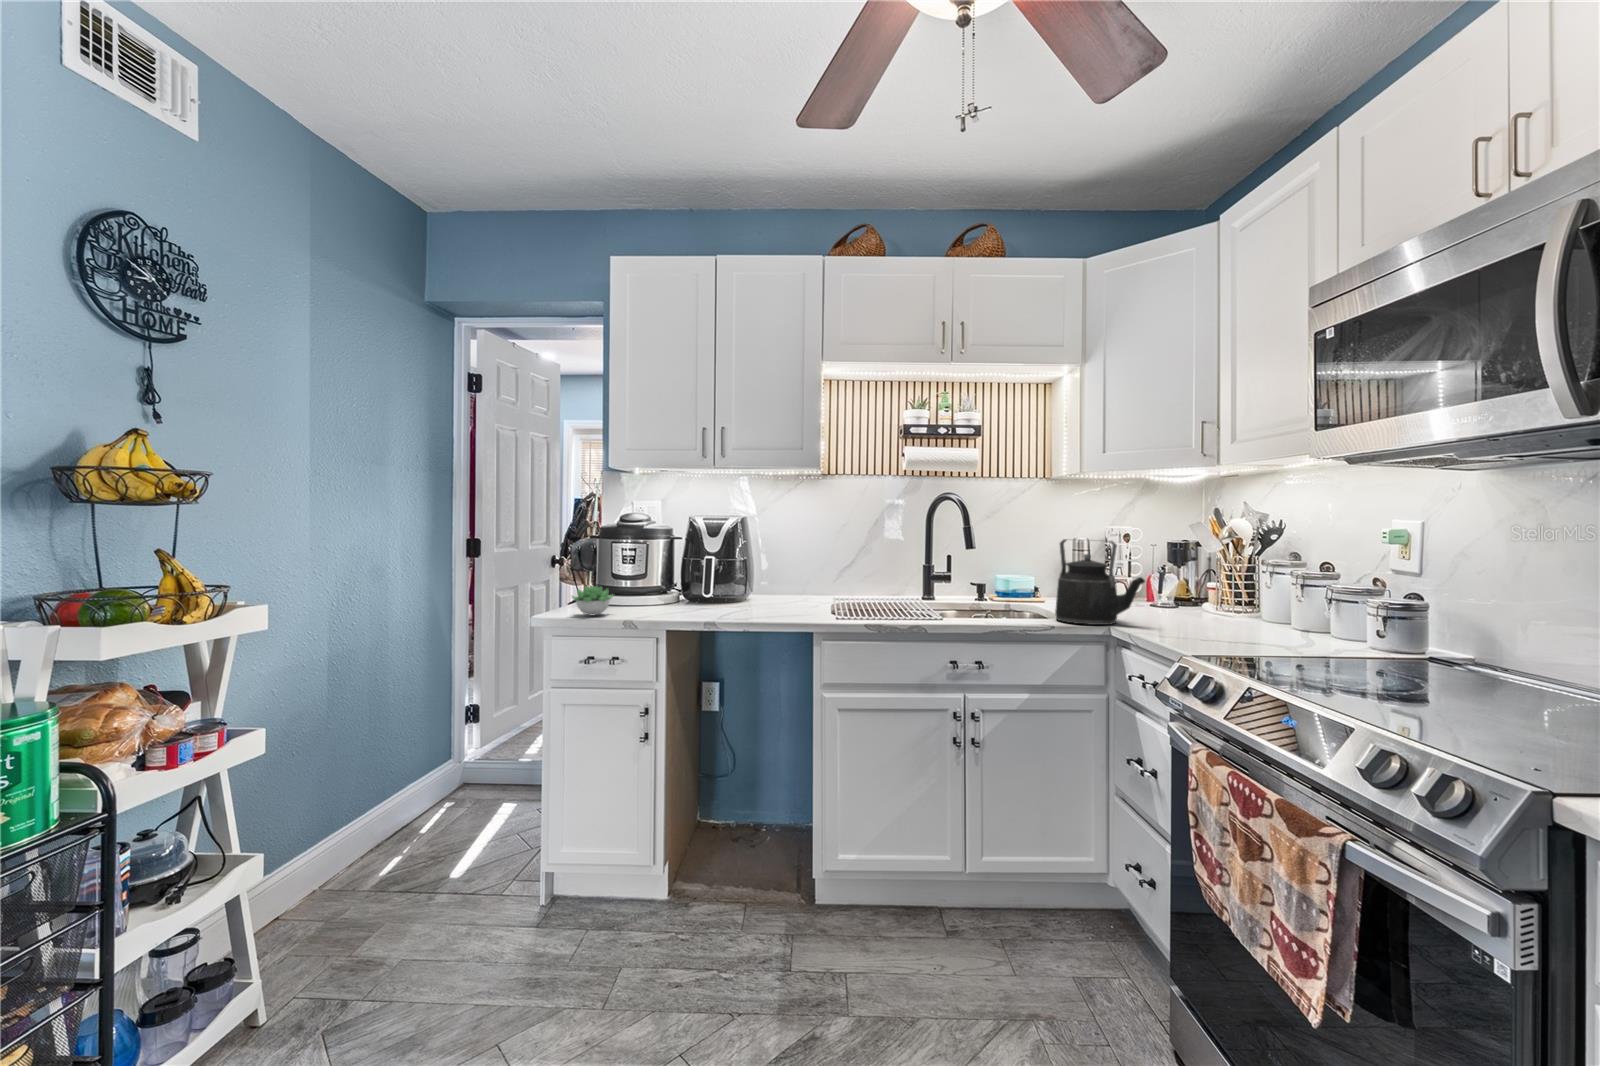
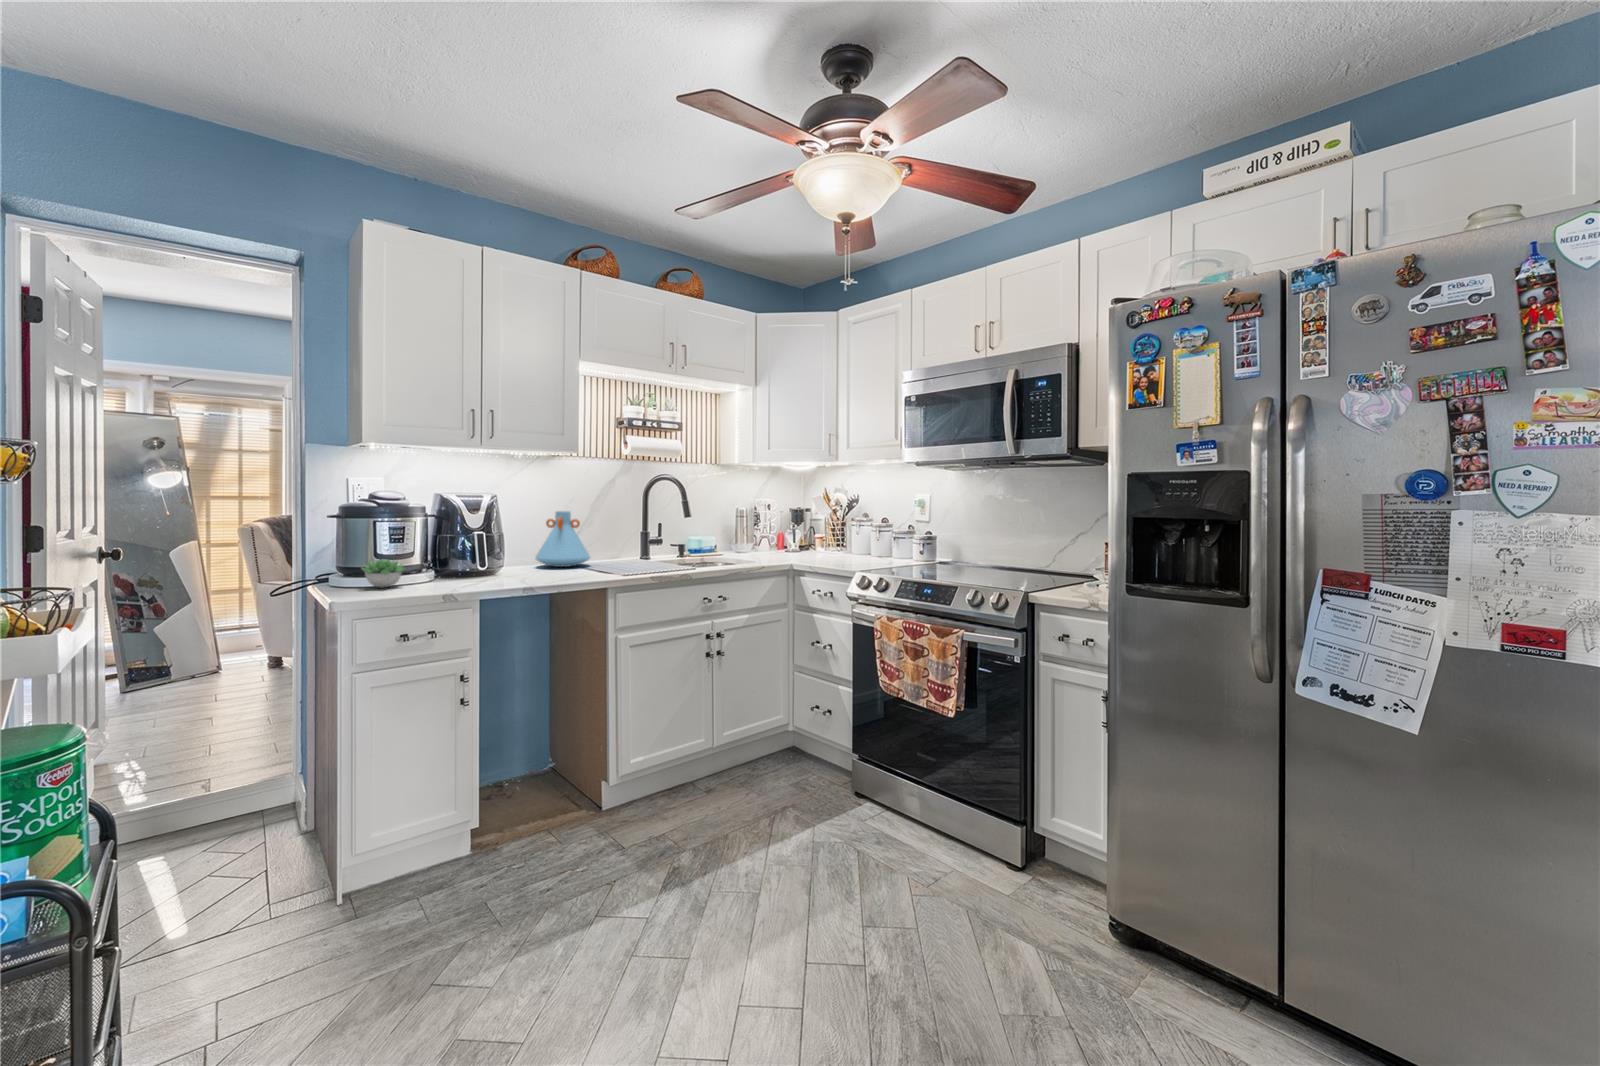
vase: none [777,539,840,605] -> present [536,511,590,567]
kettle: present [1055,539,1145,625] -> none [755,508,812,563]

